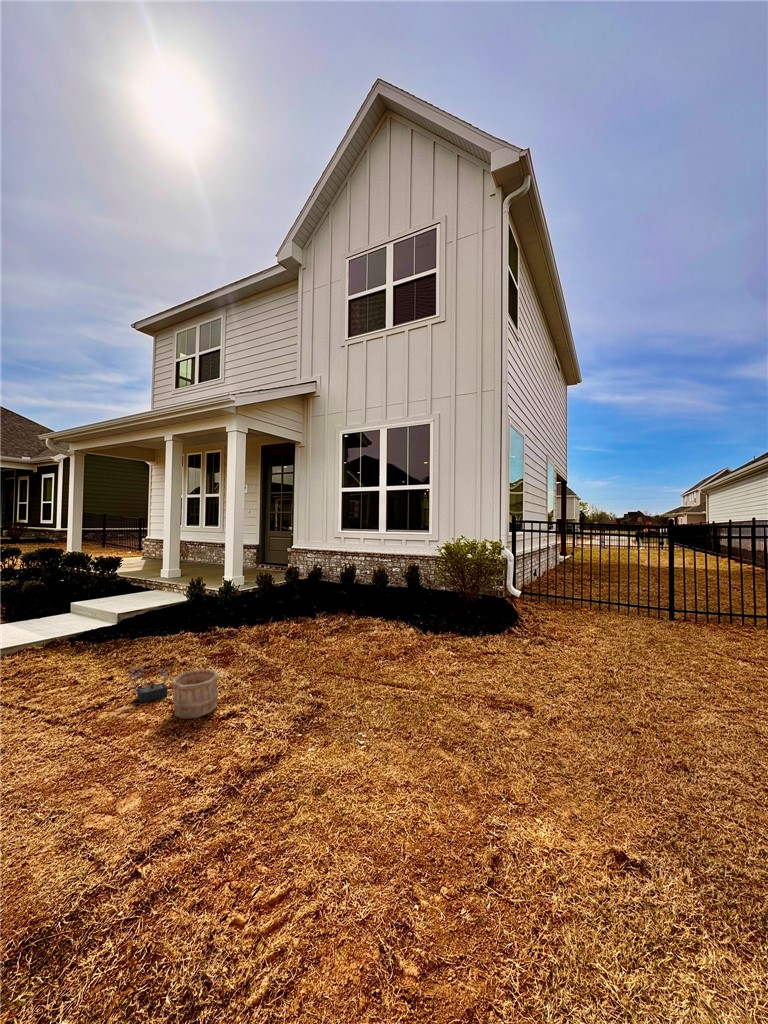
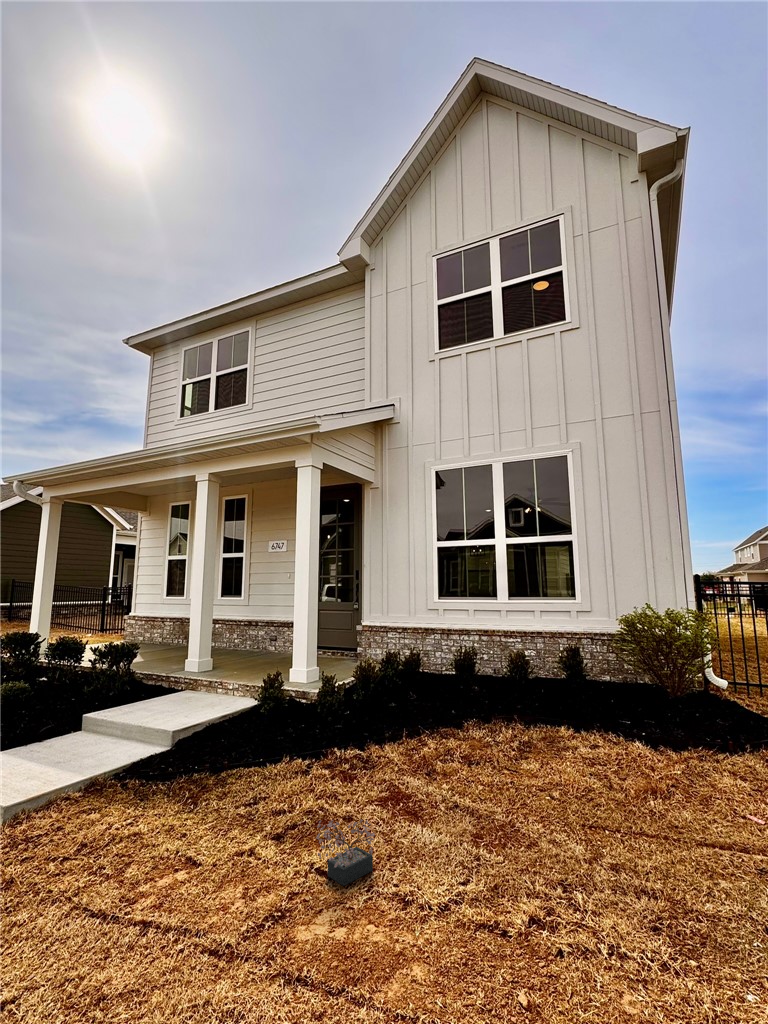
wooden bucket: present [172,669,218,719] -> none [412,822,482,916]

